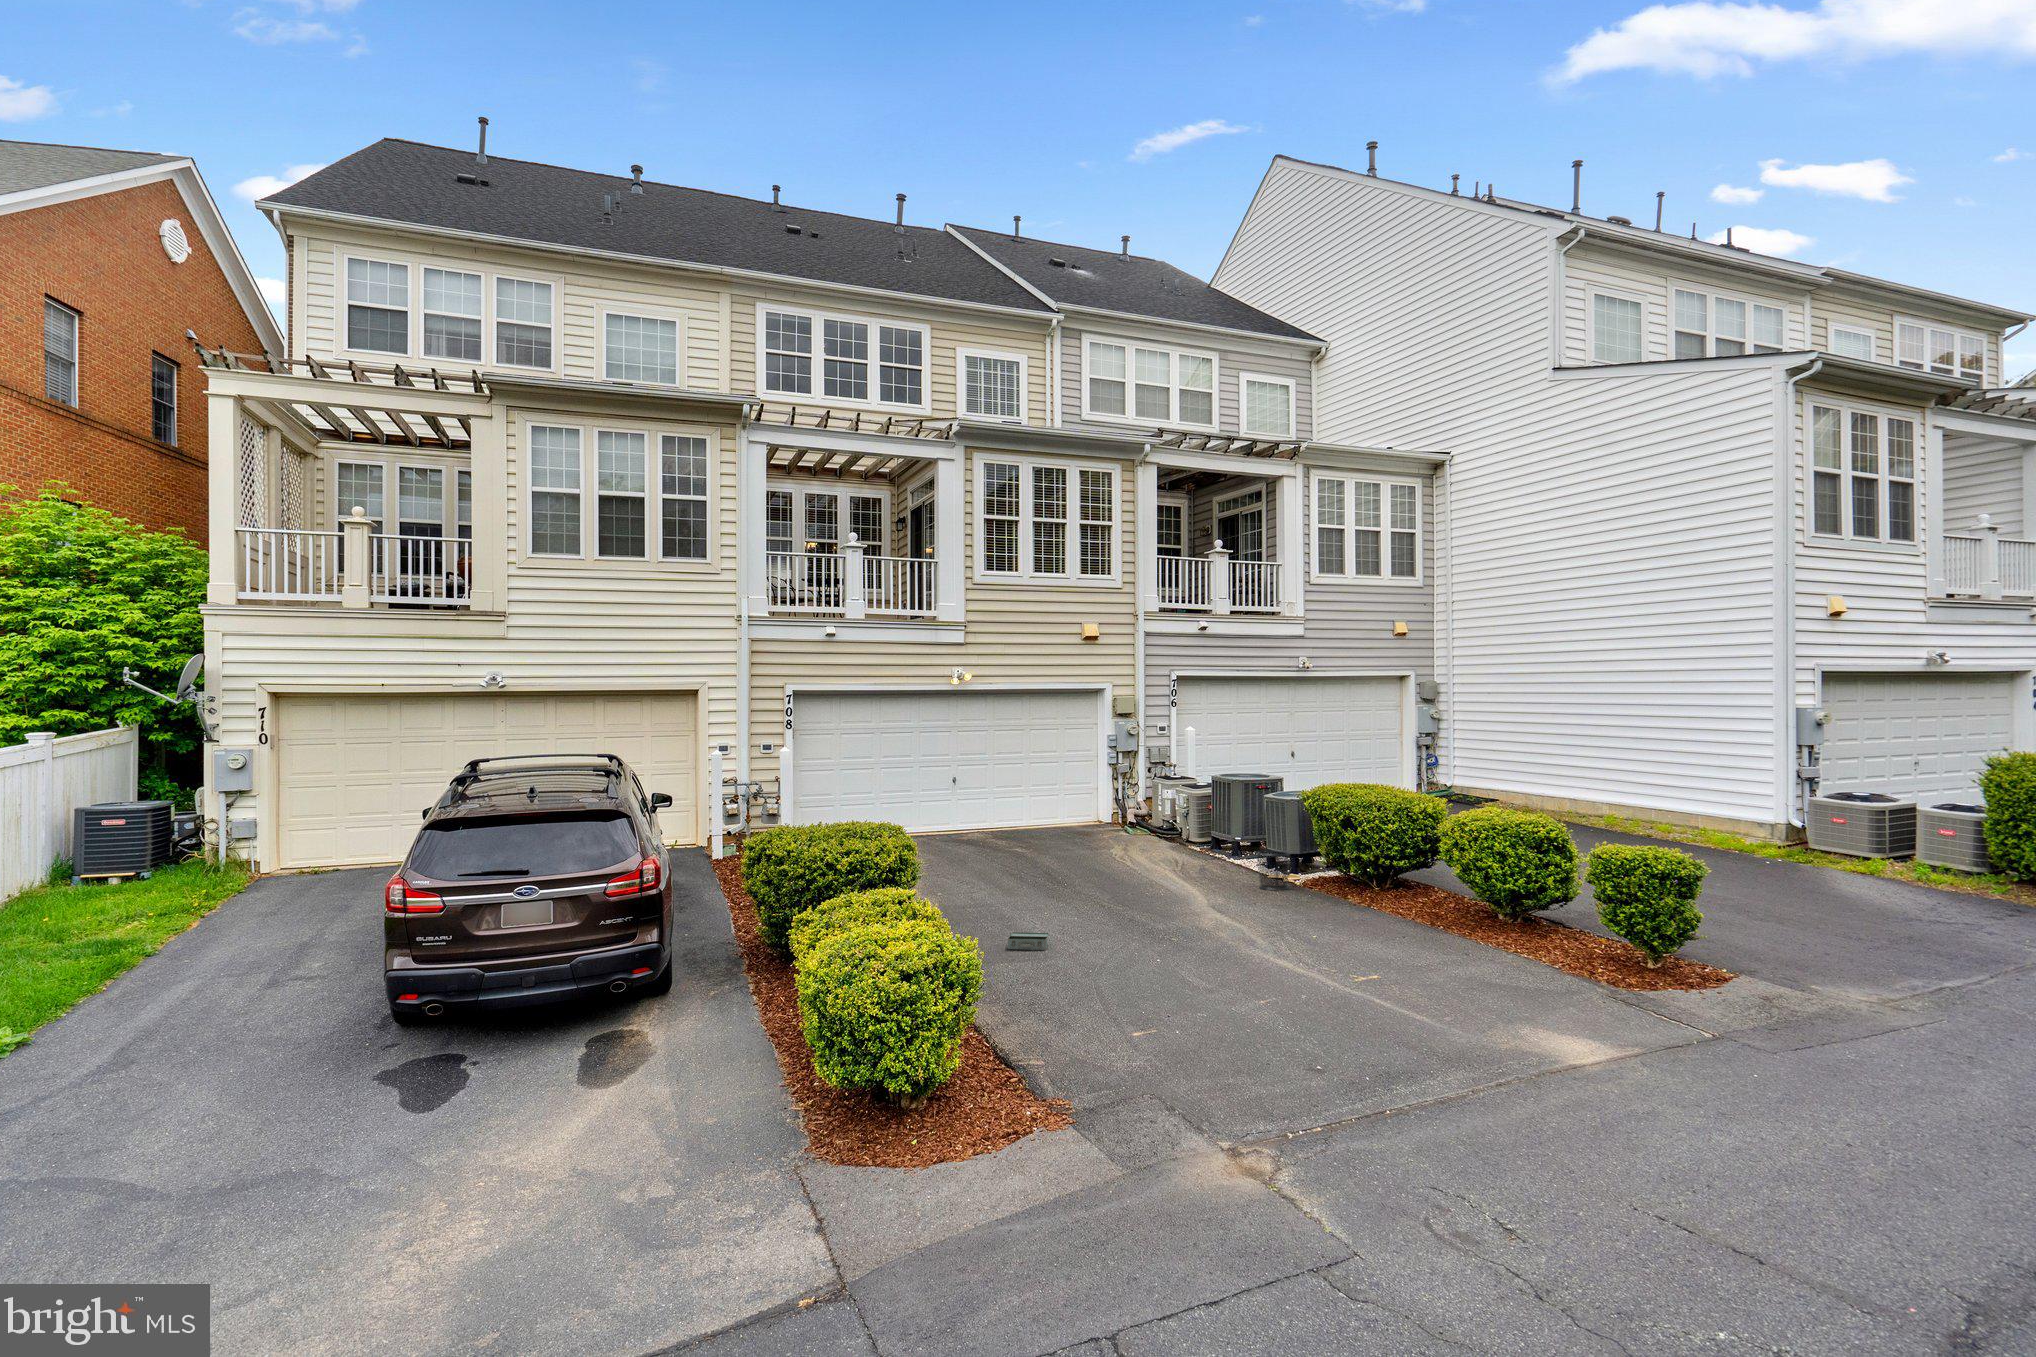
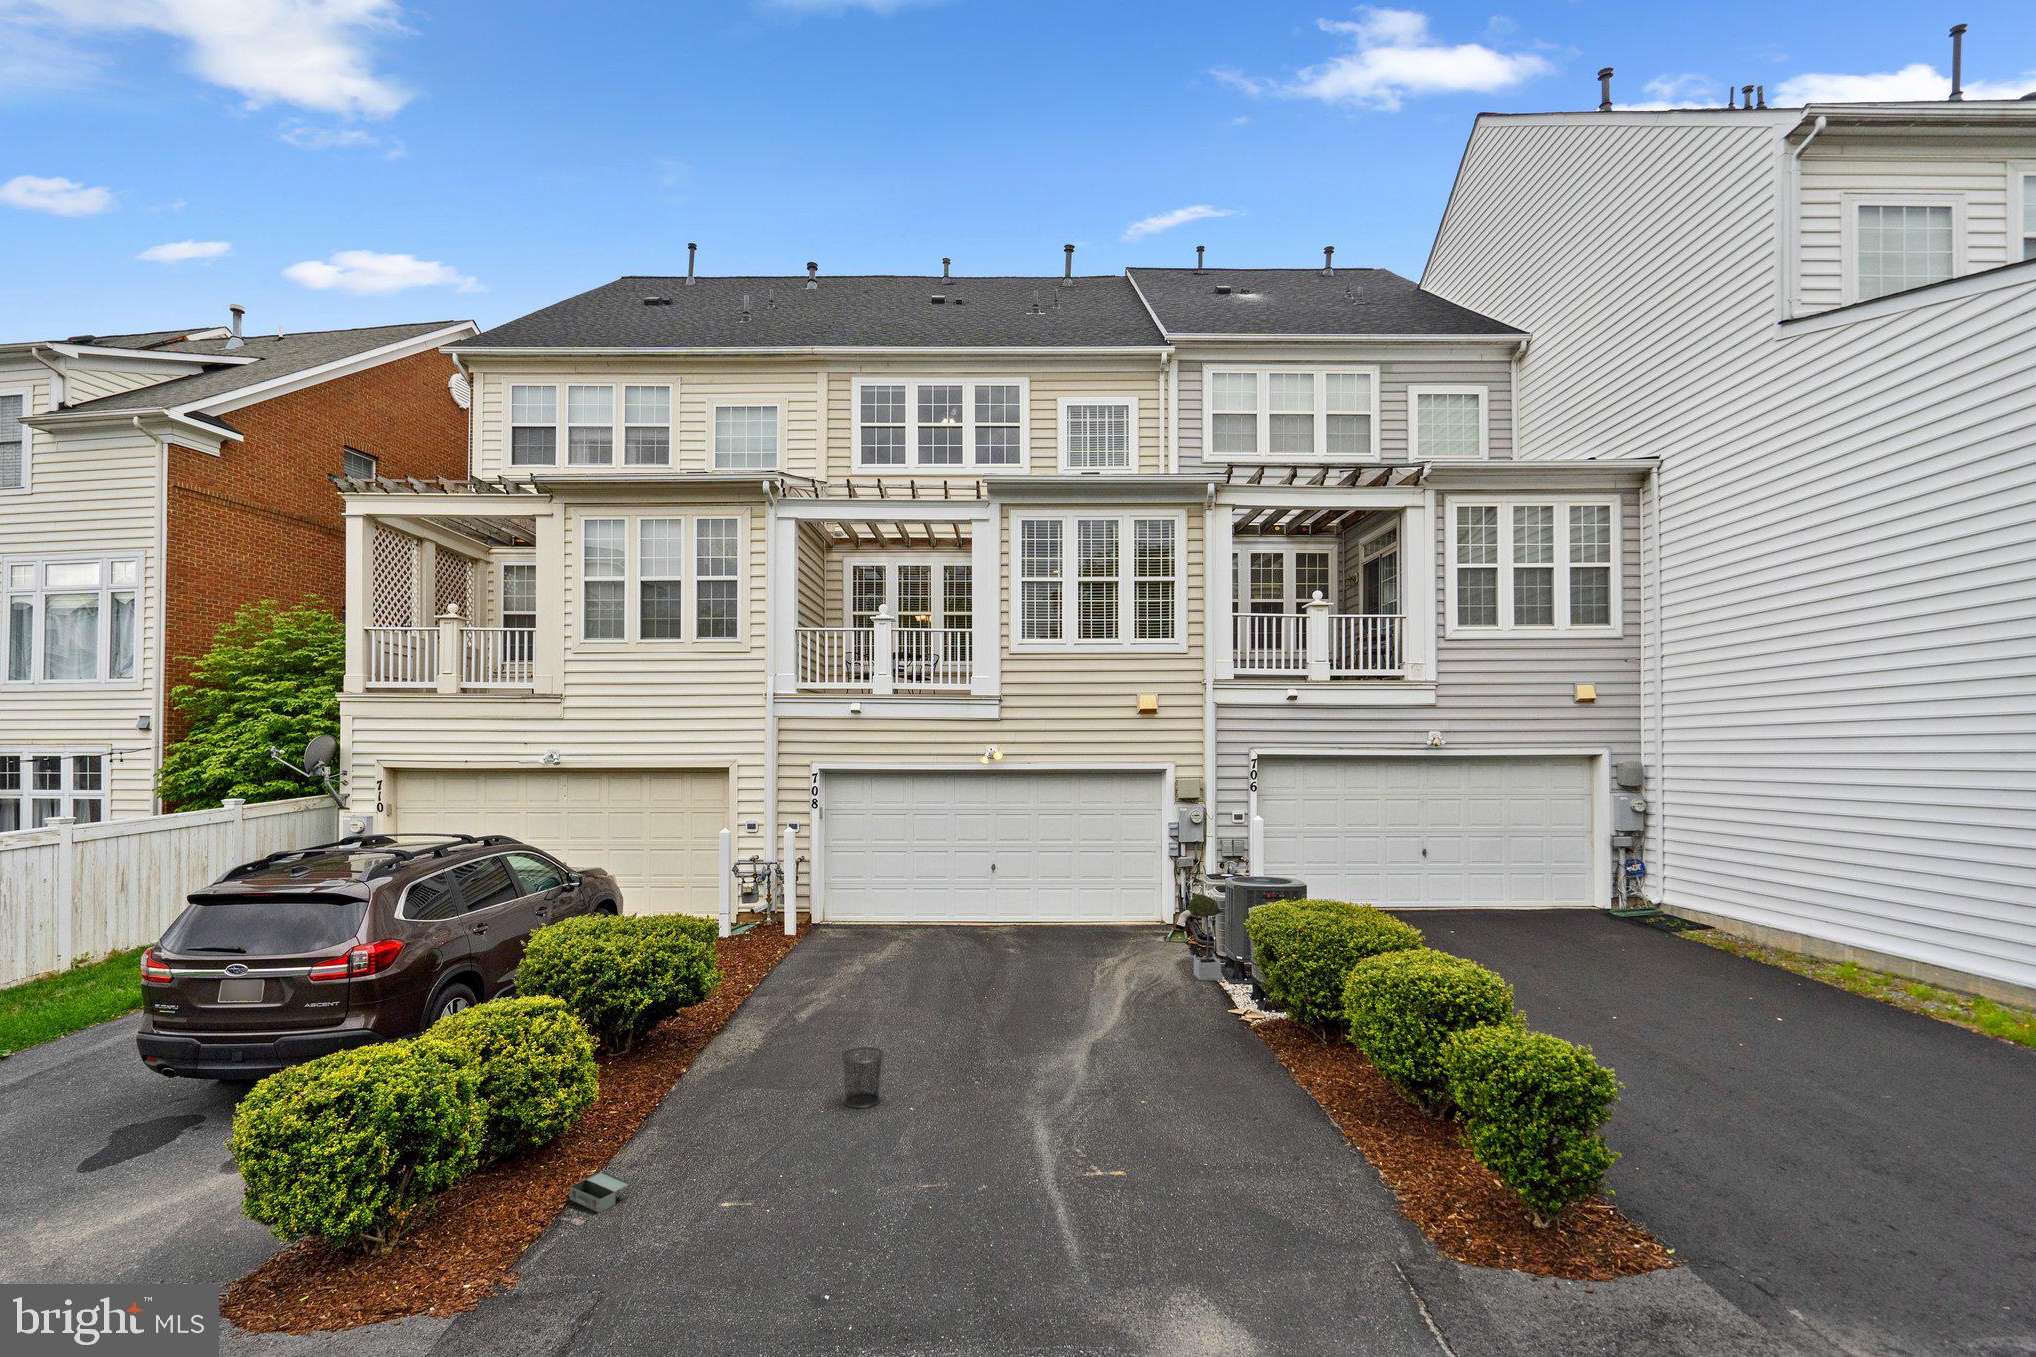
potted tree: none [1186,777,1217,846] -> present [1188,893,1223,980]
trash can: present [1257,850,1289,890] -> present [841,1047,884,1108]

